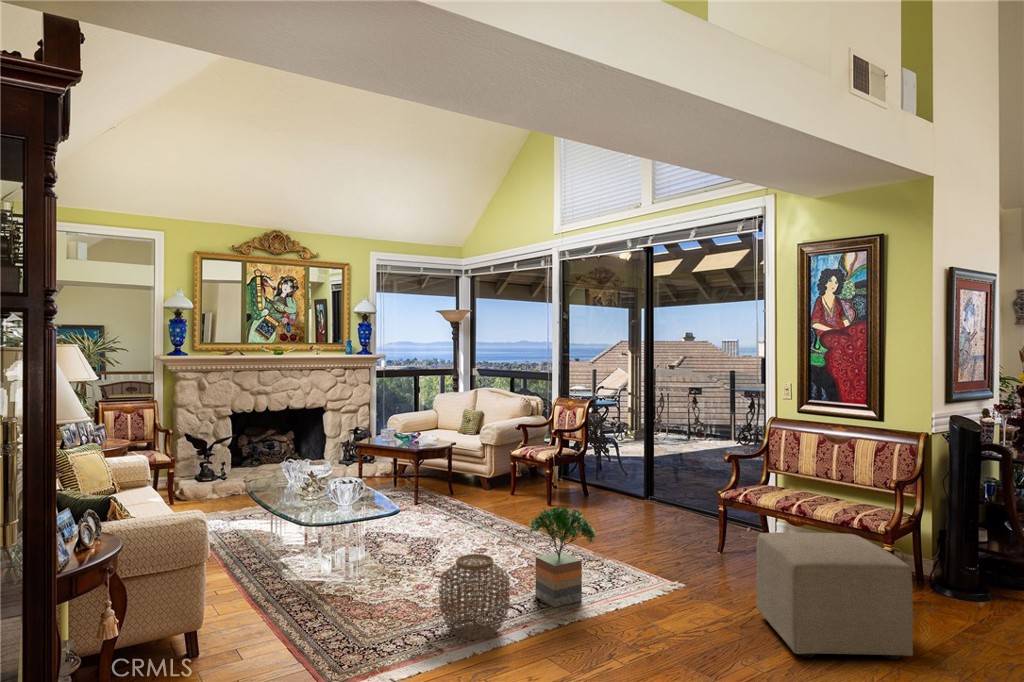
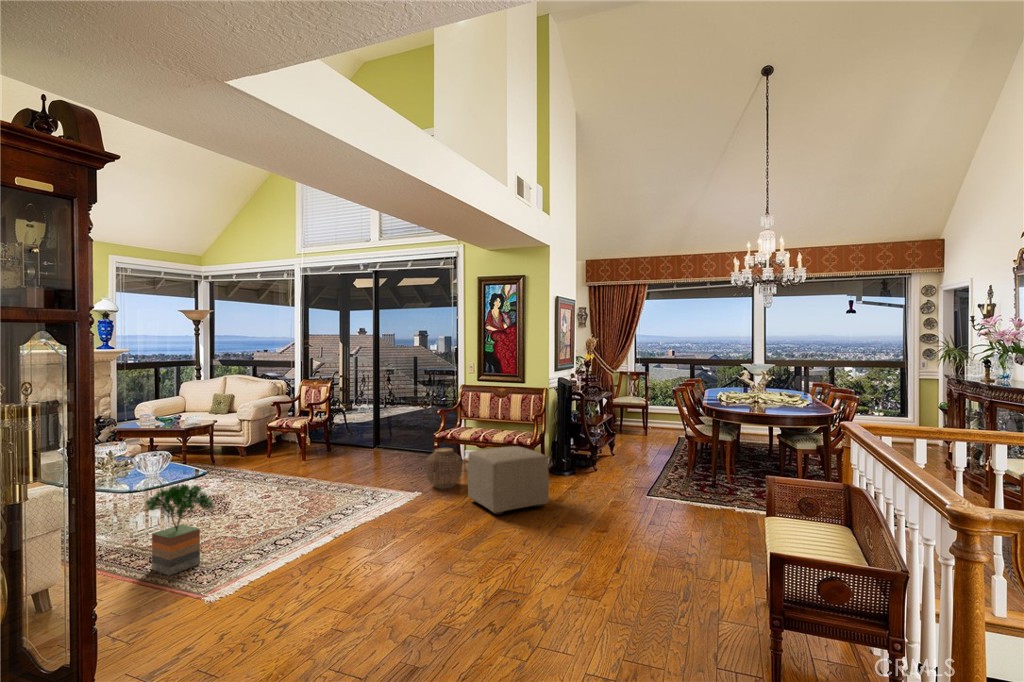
potted tree: present [529,507,597,608] -> present [145,484,214,575]
woven basket: present [439,554,510,640] -> present [426,448,462,489]

